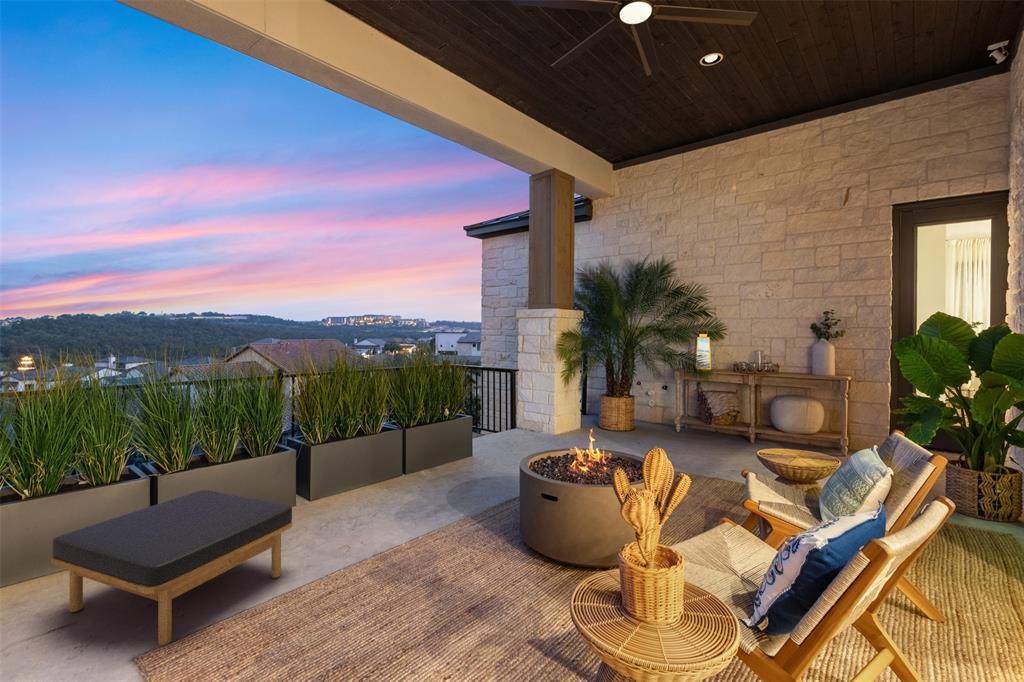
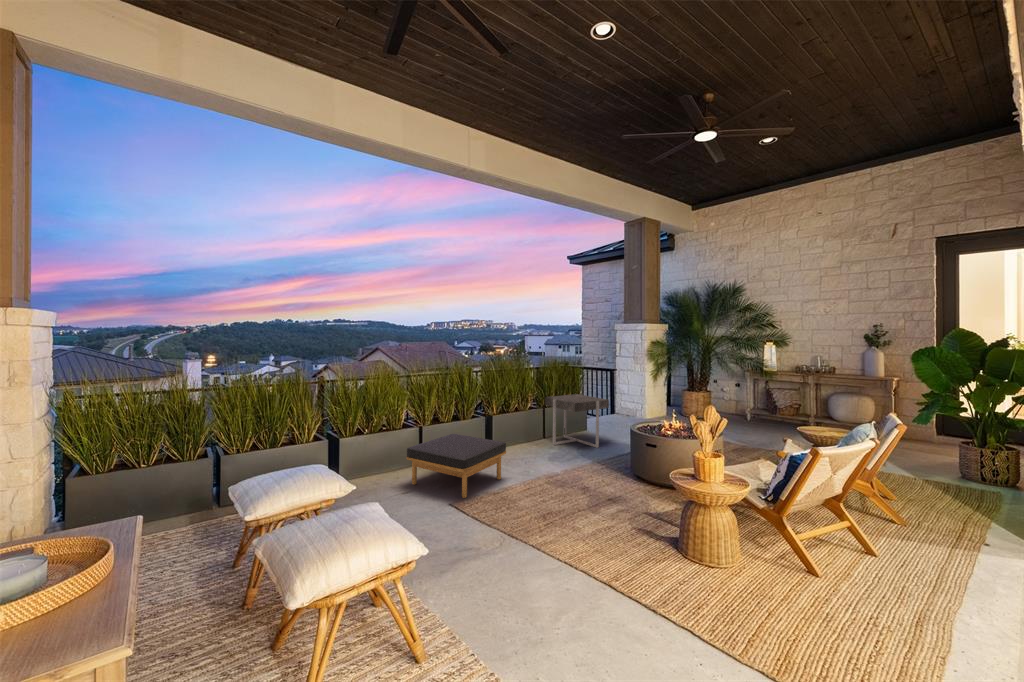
side table: none [401,406,498,489] -> present [545,394,609,448]

